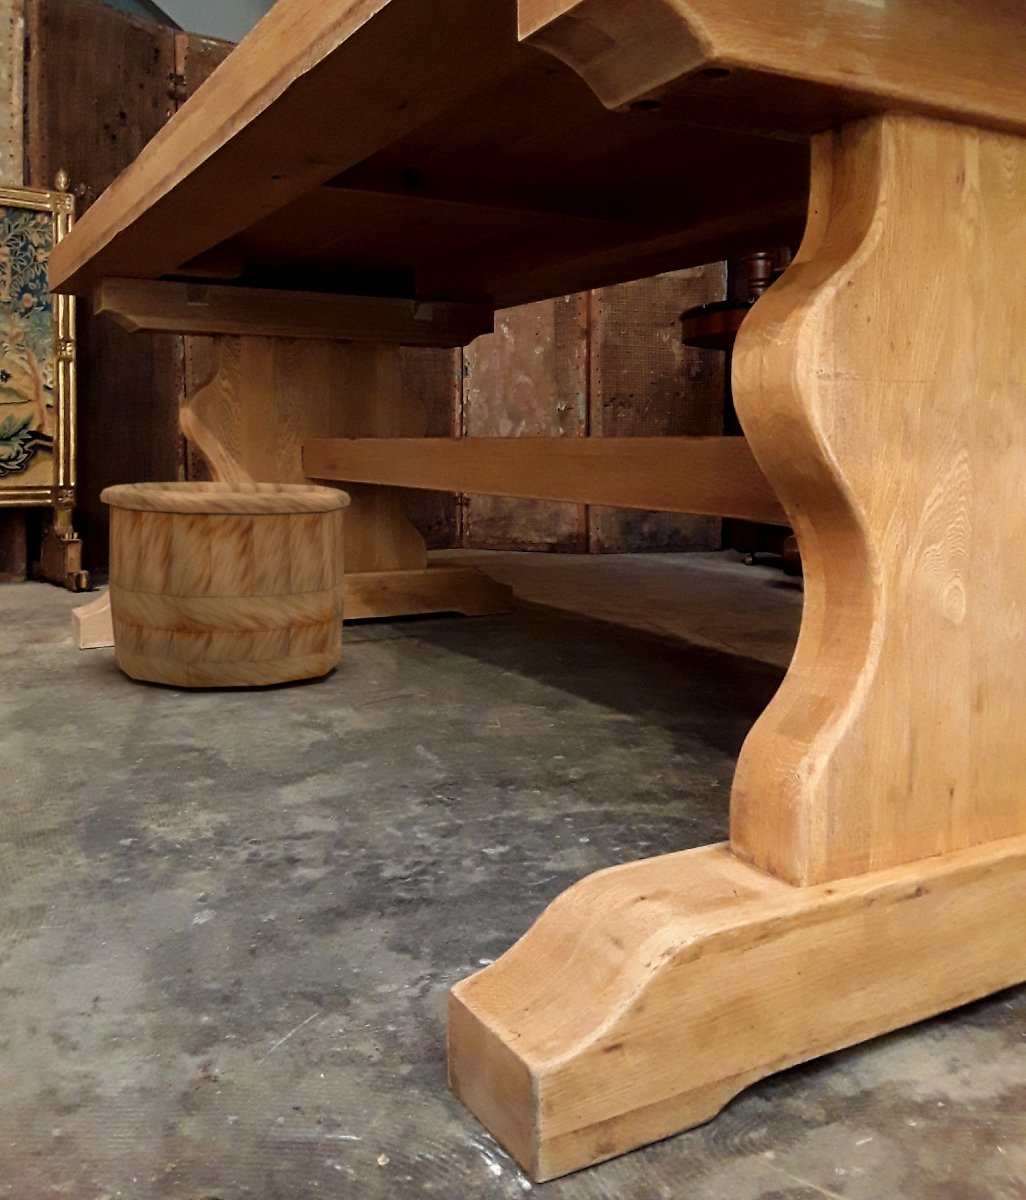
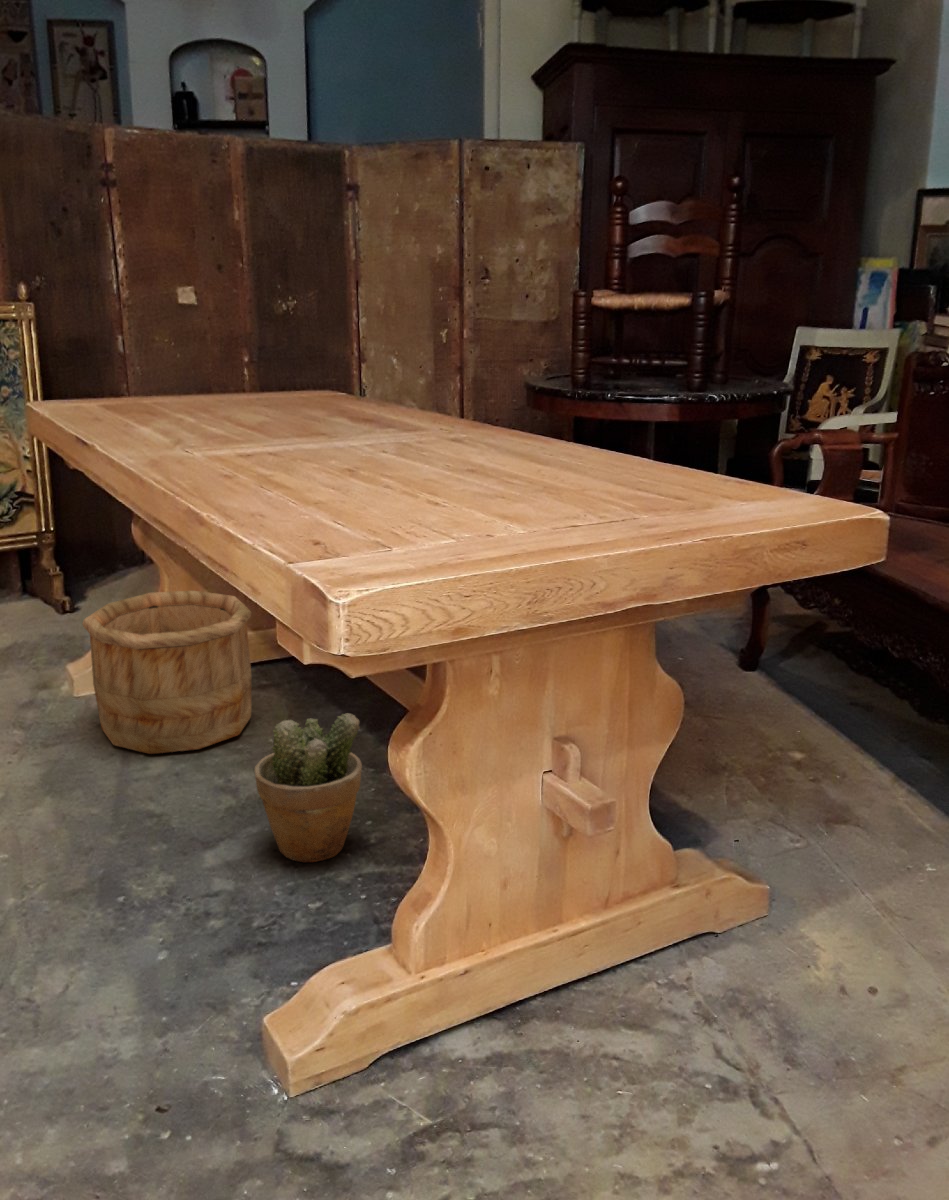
potted plant: none [378,537,566,799] -> present [255,713,362,862]

